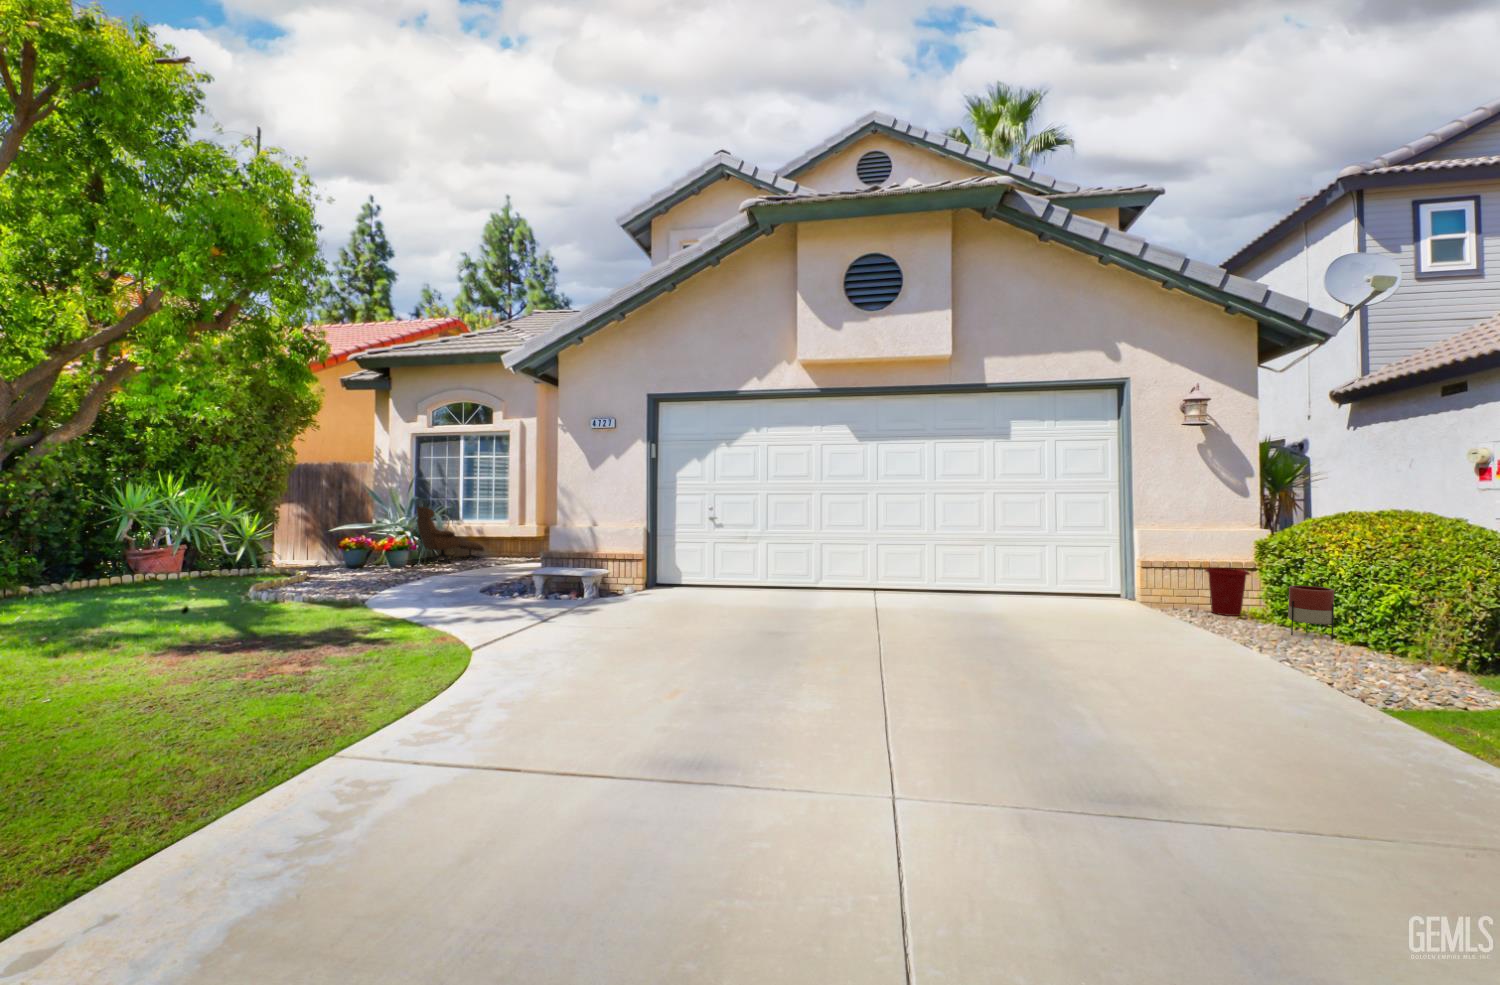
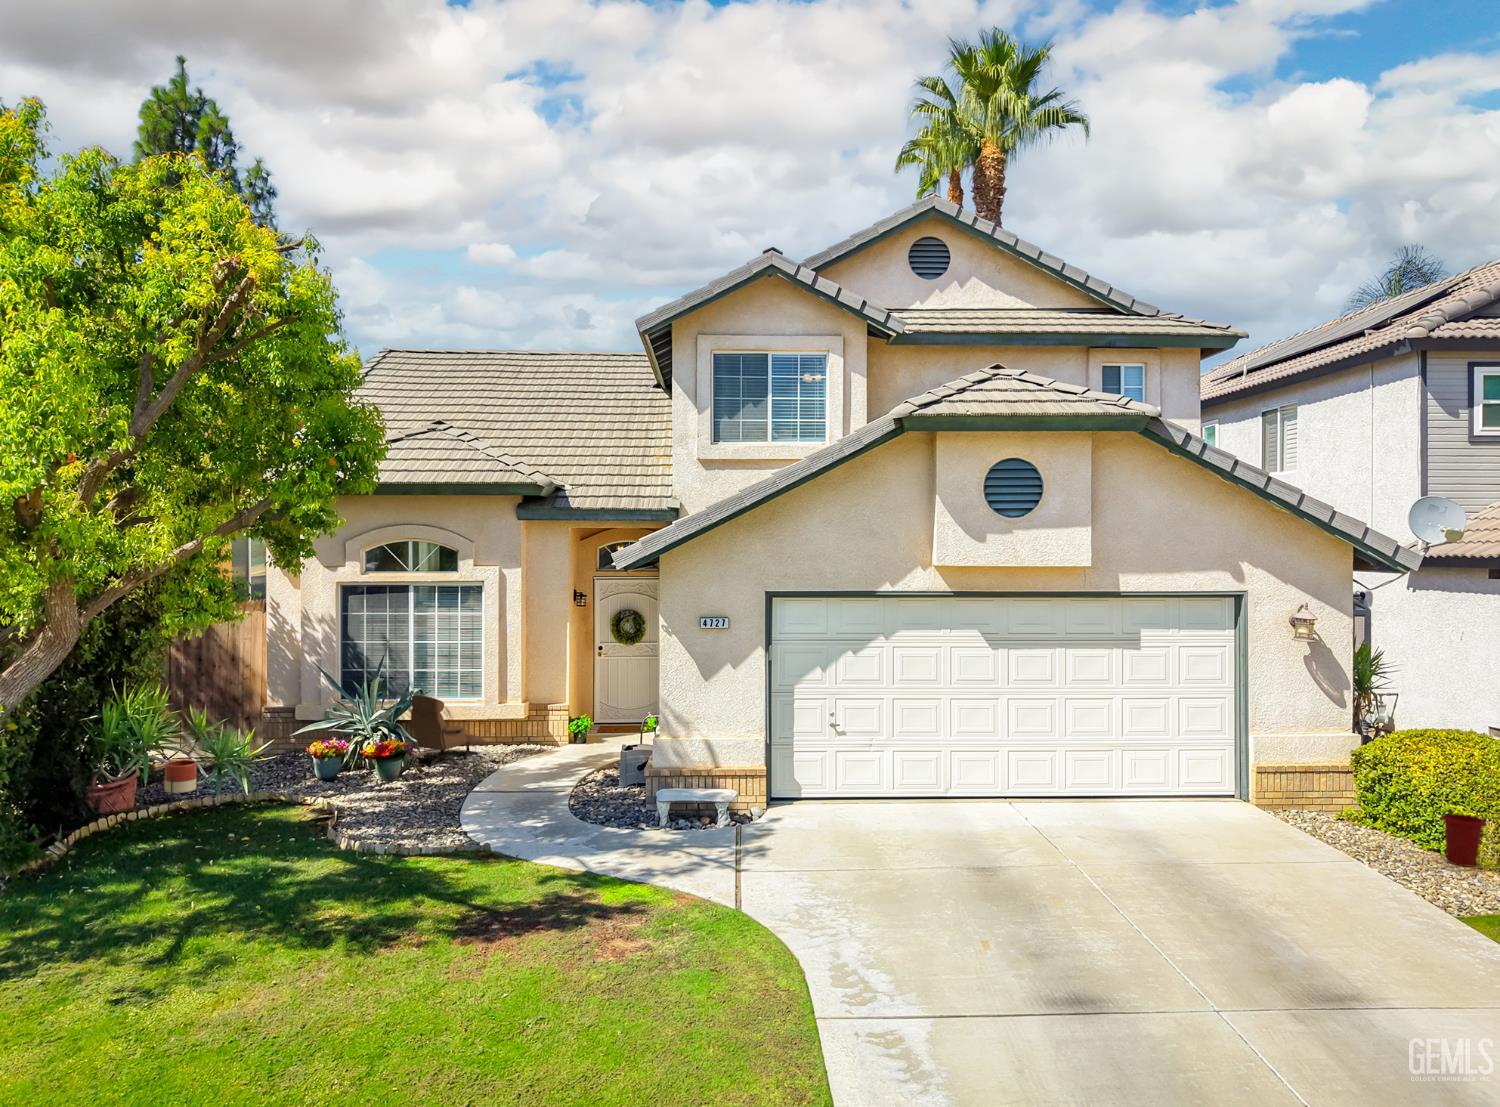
waste bin: present [1205,568,1250,616] -> present [1441,813,1486,867]
planter: present [1288,585,1334,639] -> present [165,760,197,805]

